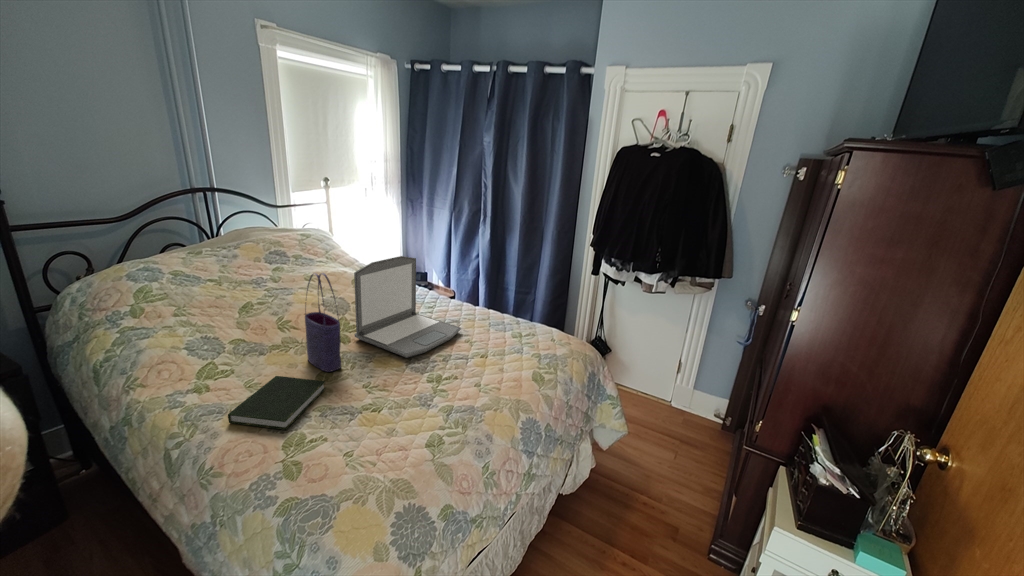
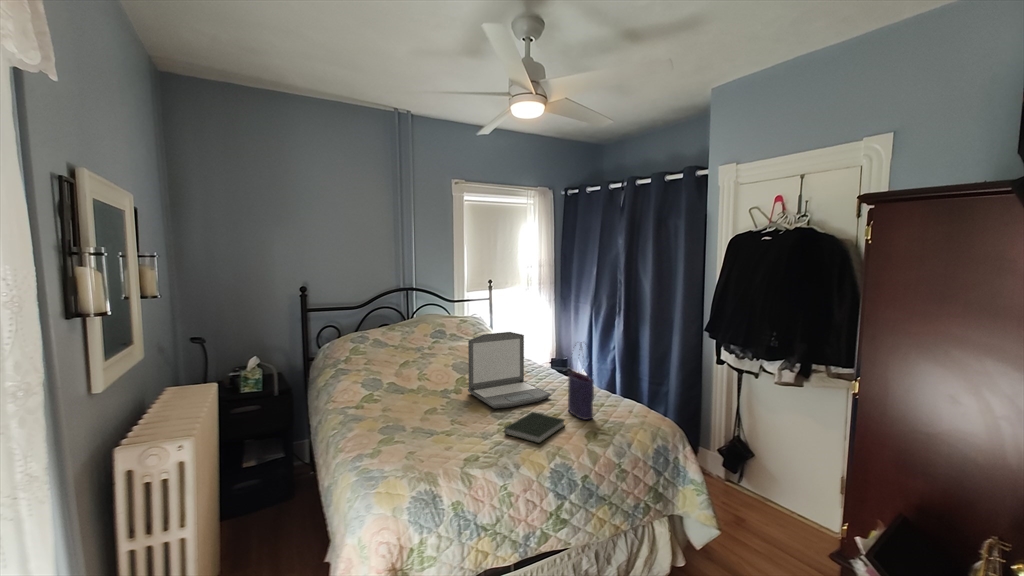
tote bag: present [305,273,341,372] -> present [568,345,594,420]
book: present [228,376,326,430] -> present [504,412,564,443]

